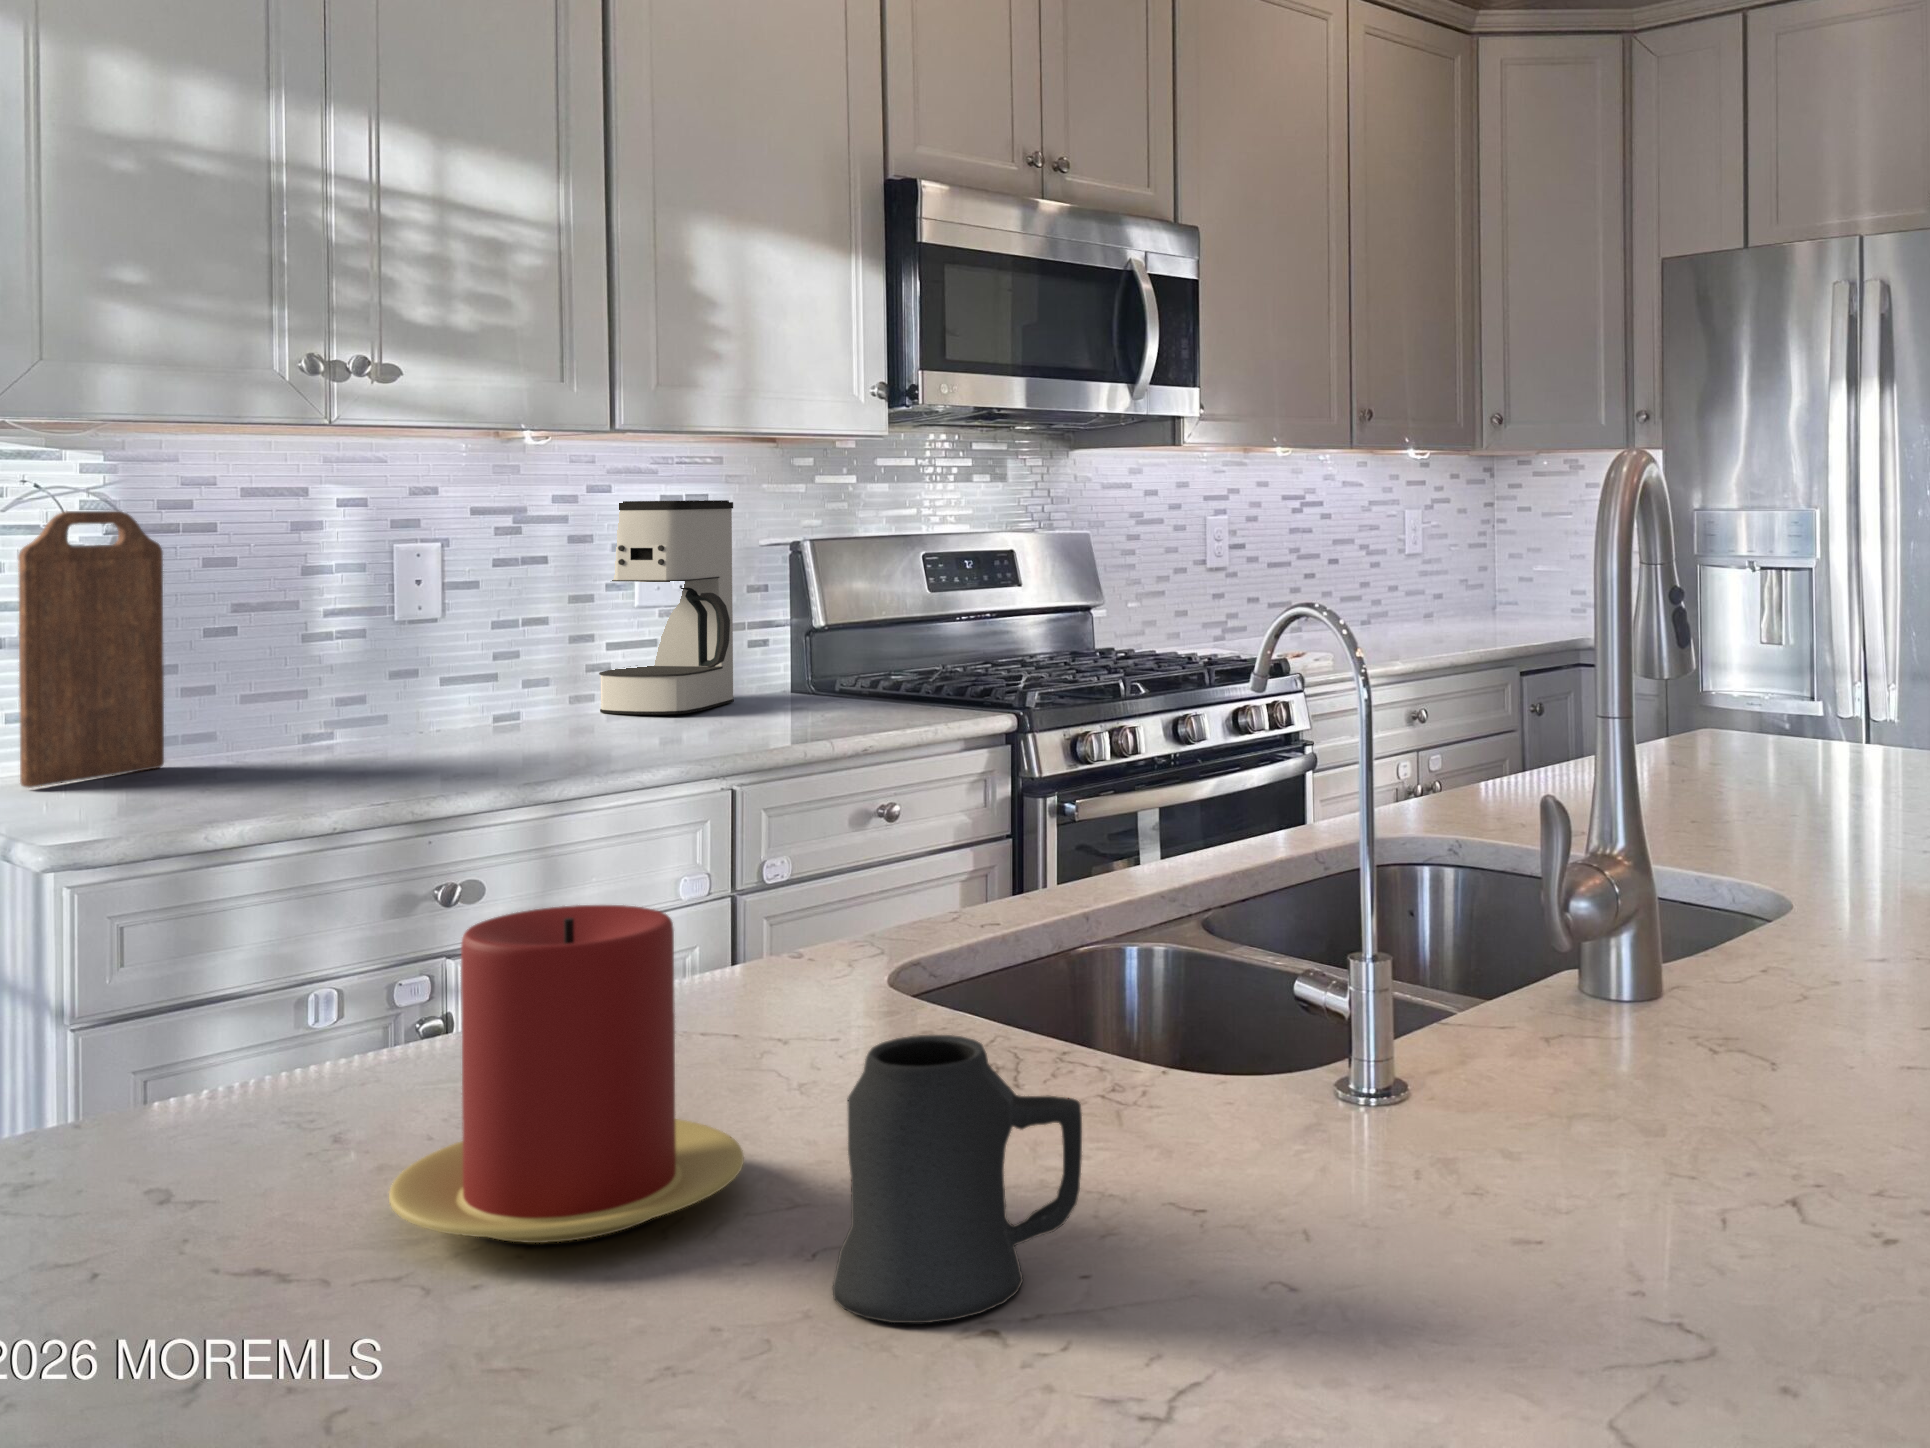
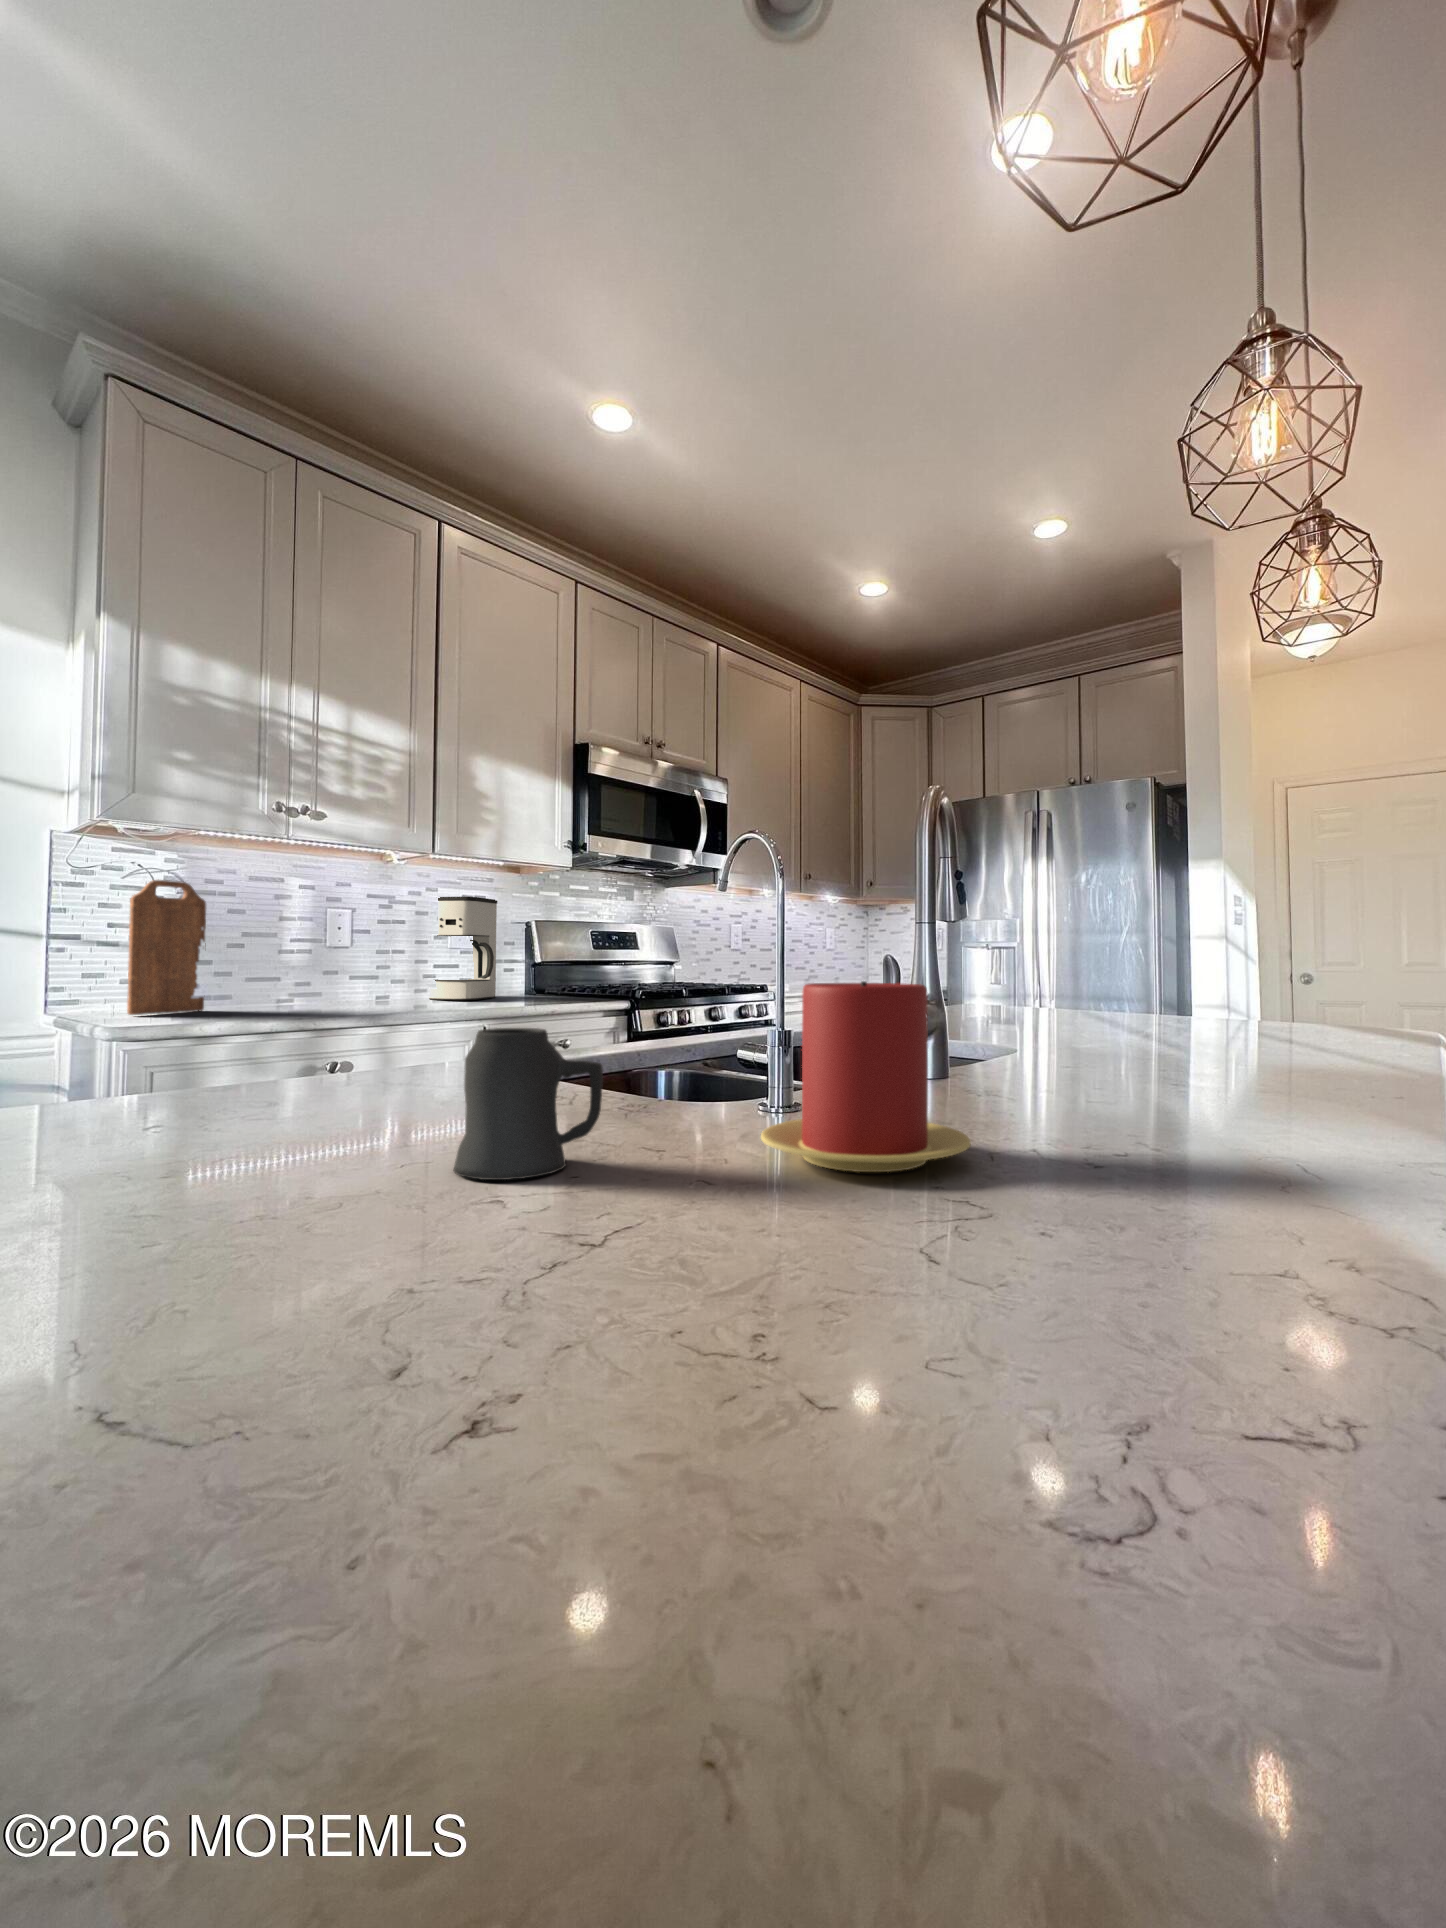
candle: present [389,905,744,1243] -> present [761,981,971,1172]

